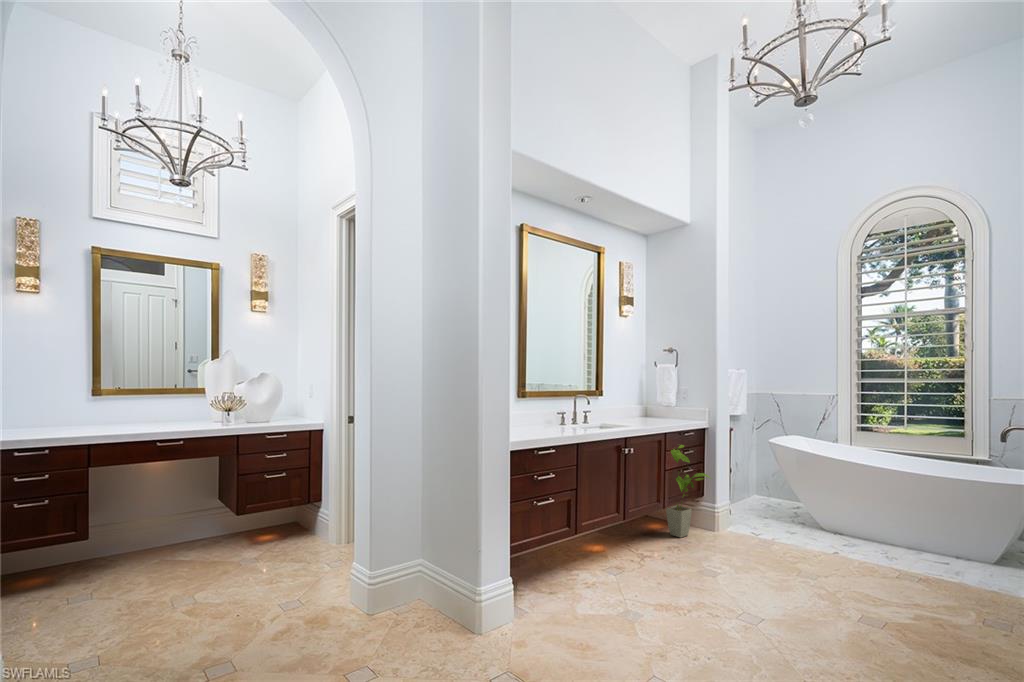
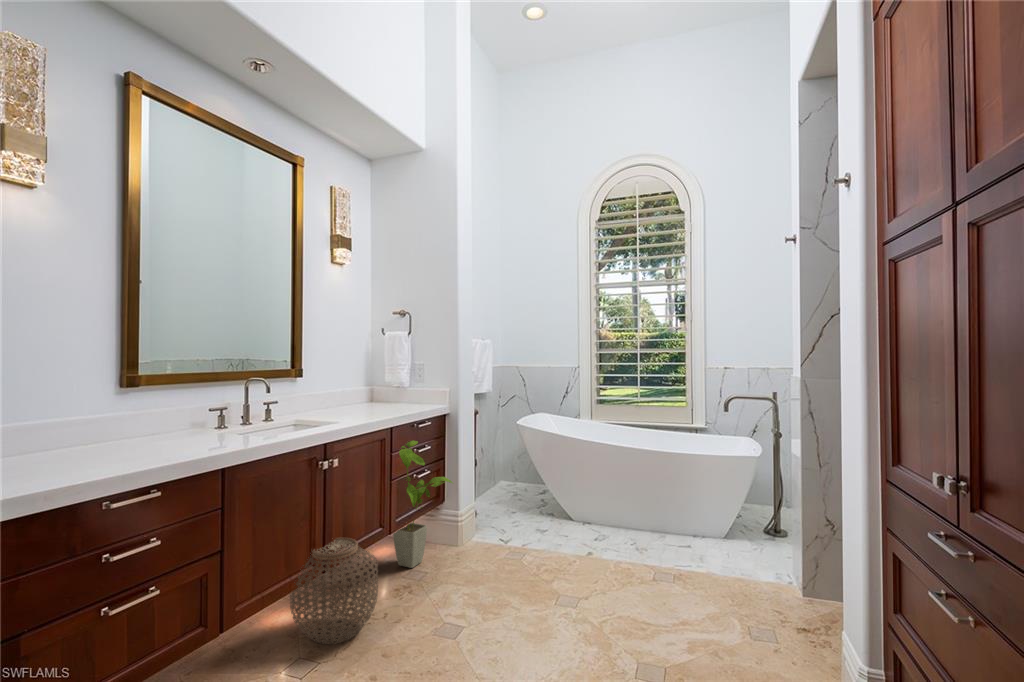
woven basket: none [605,500,659,563] -> present [290,538,378,644]

